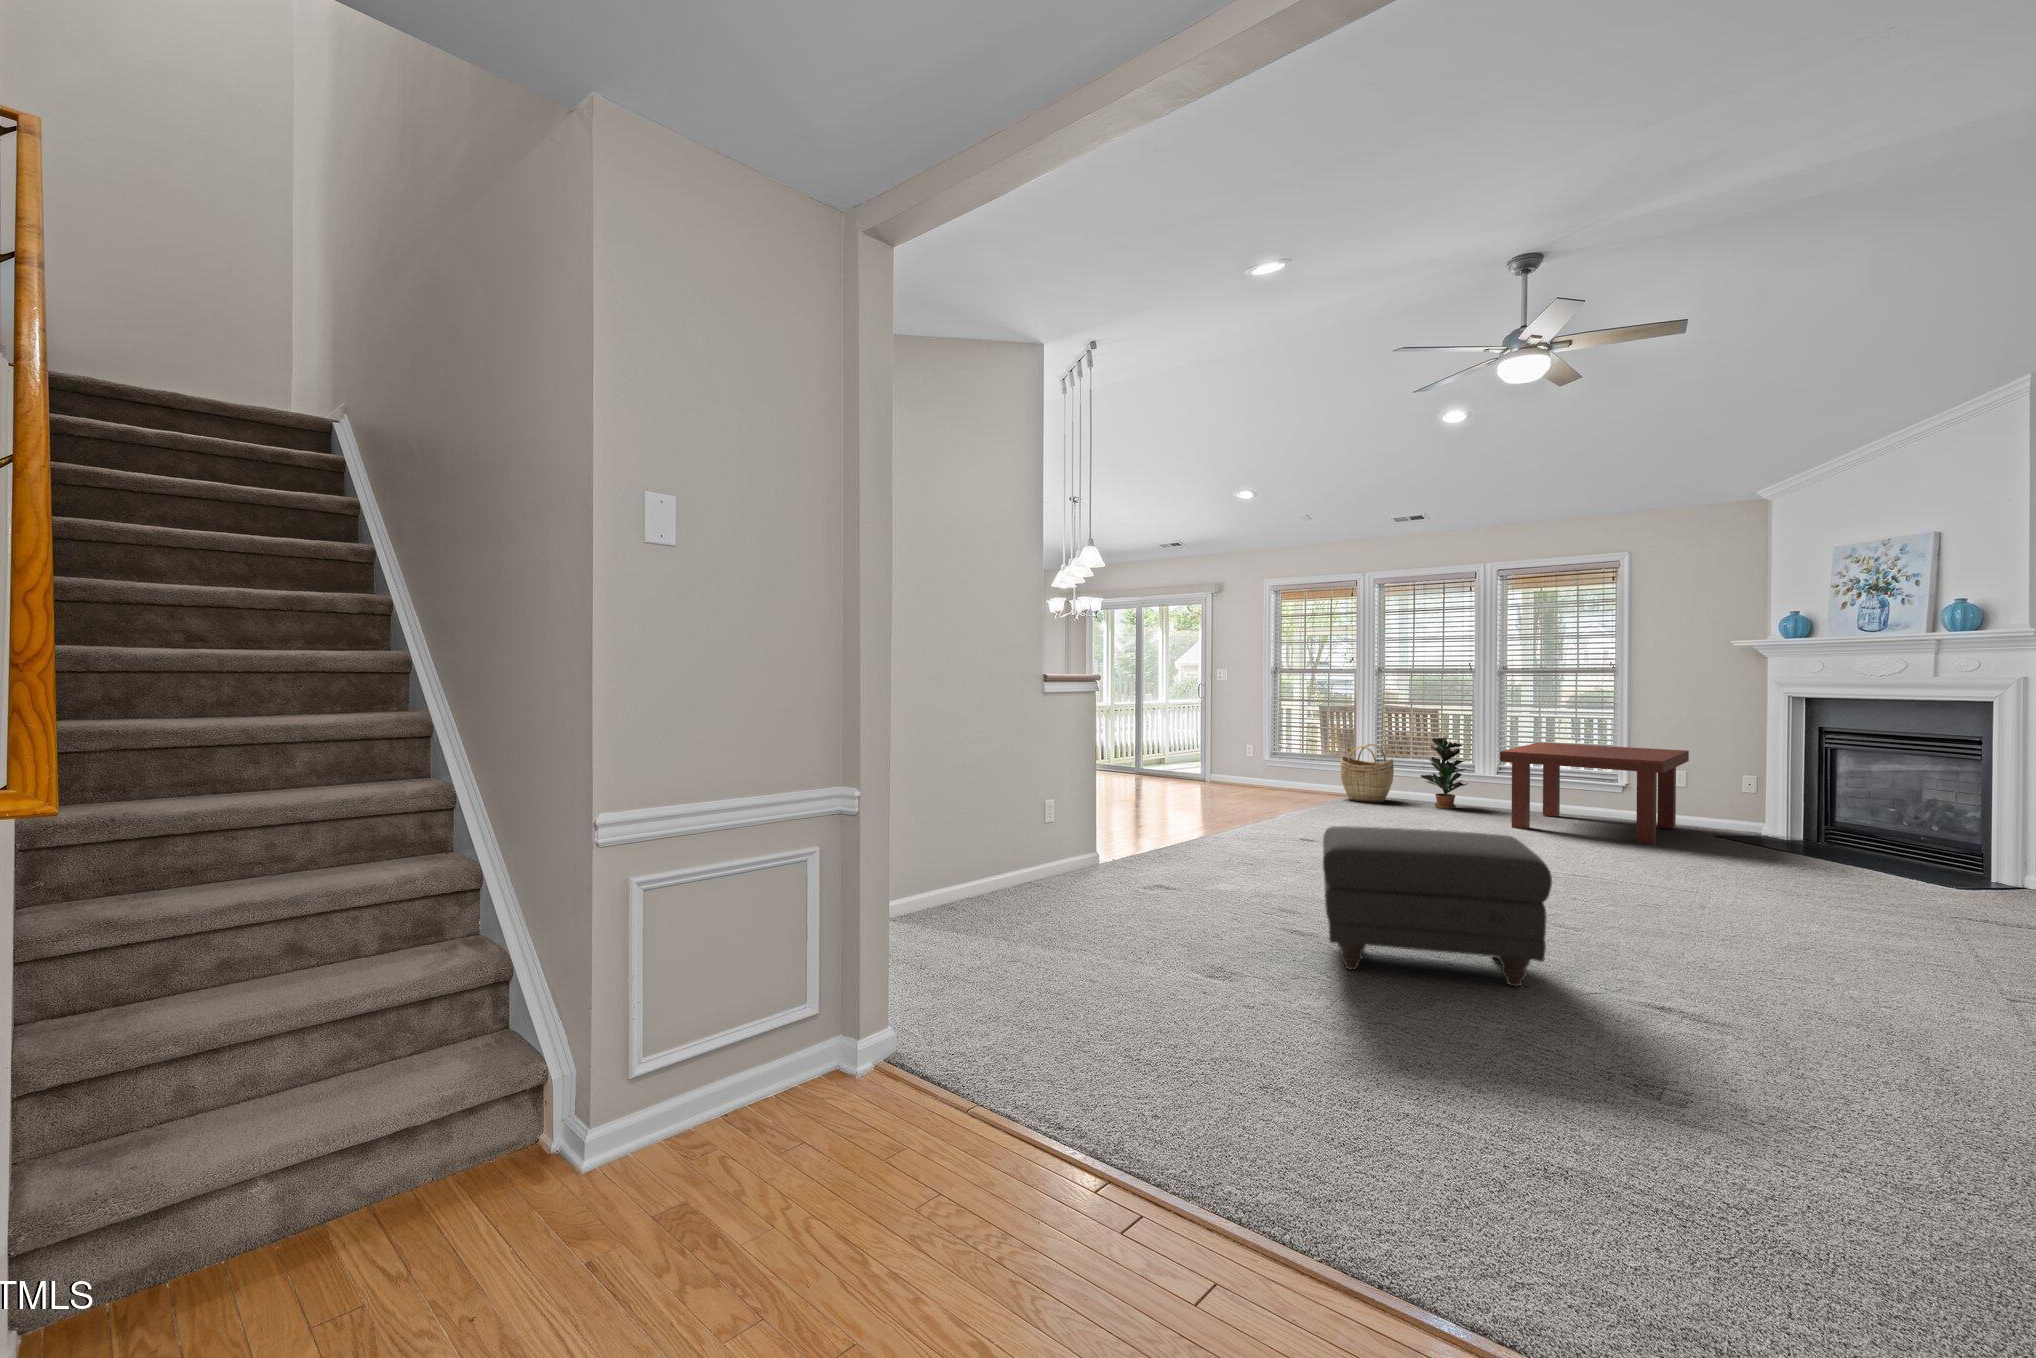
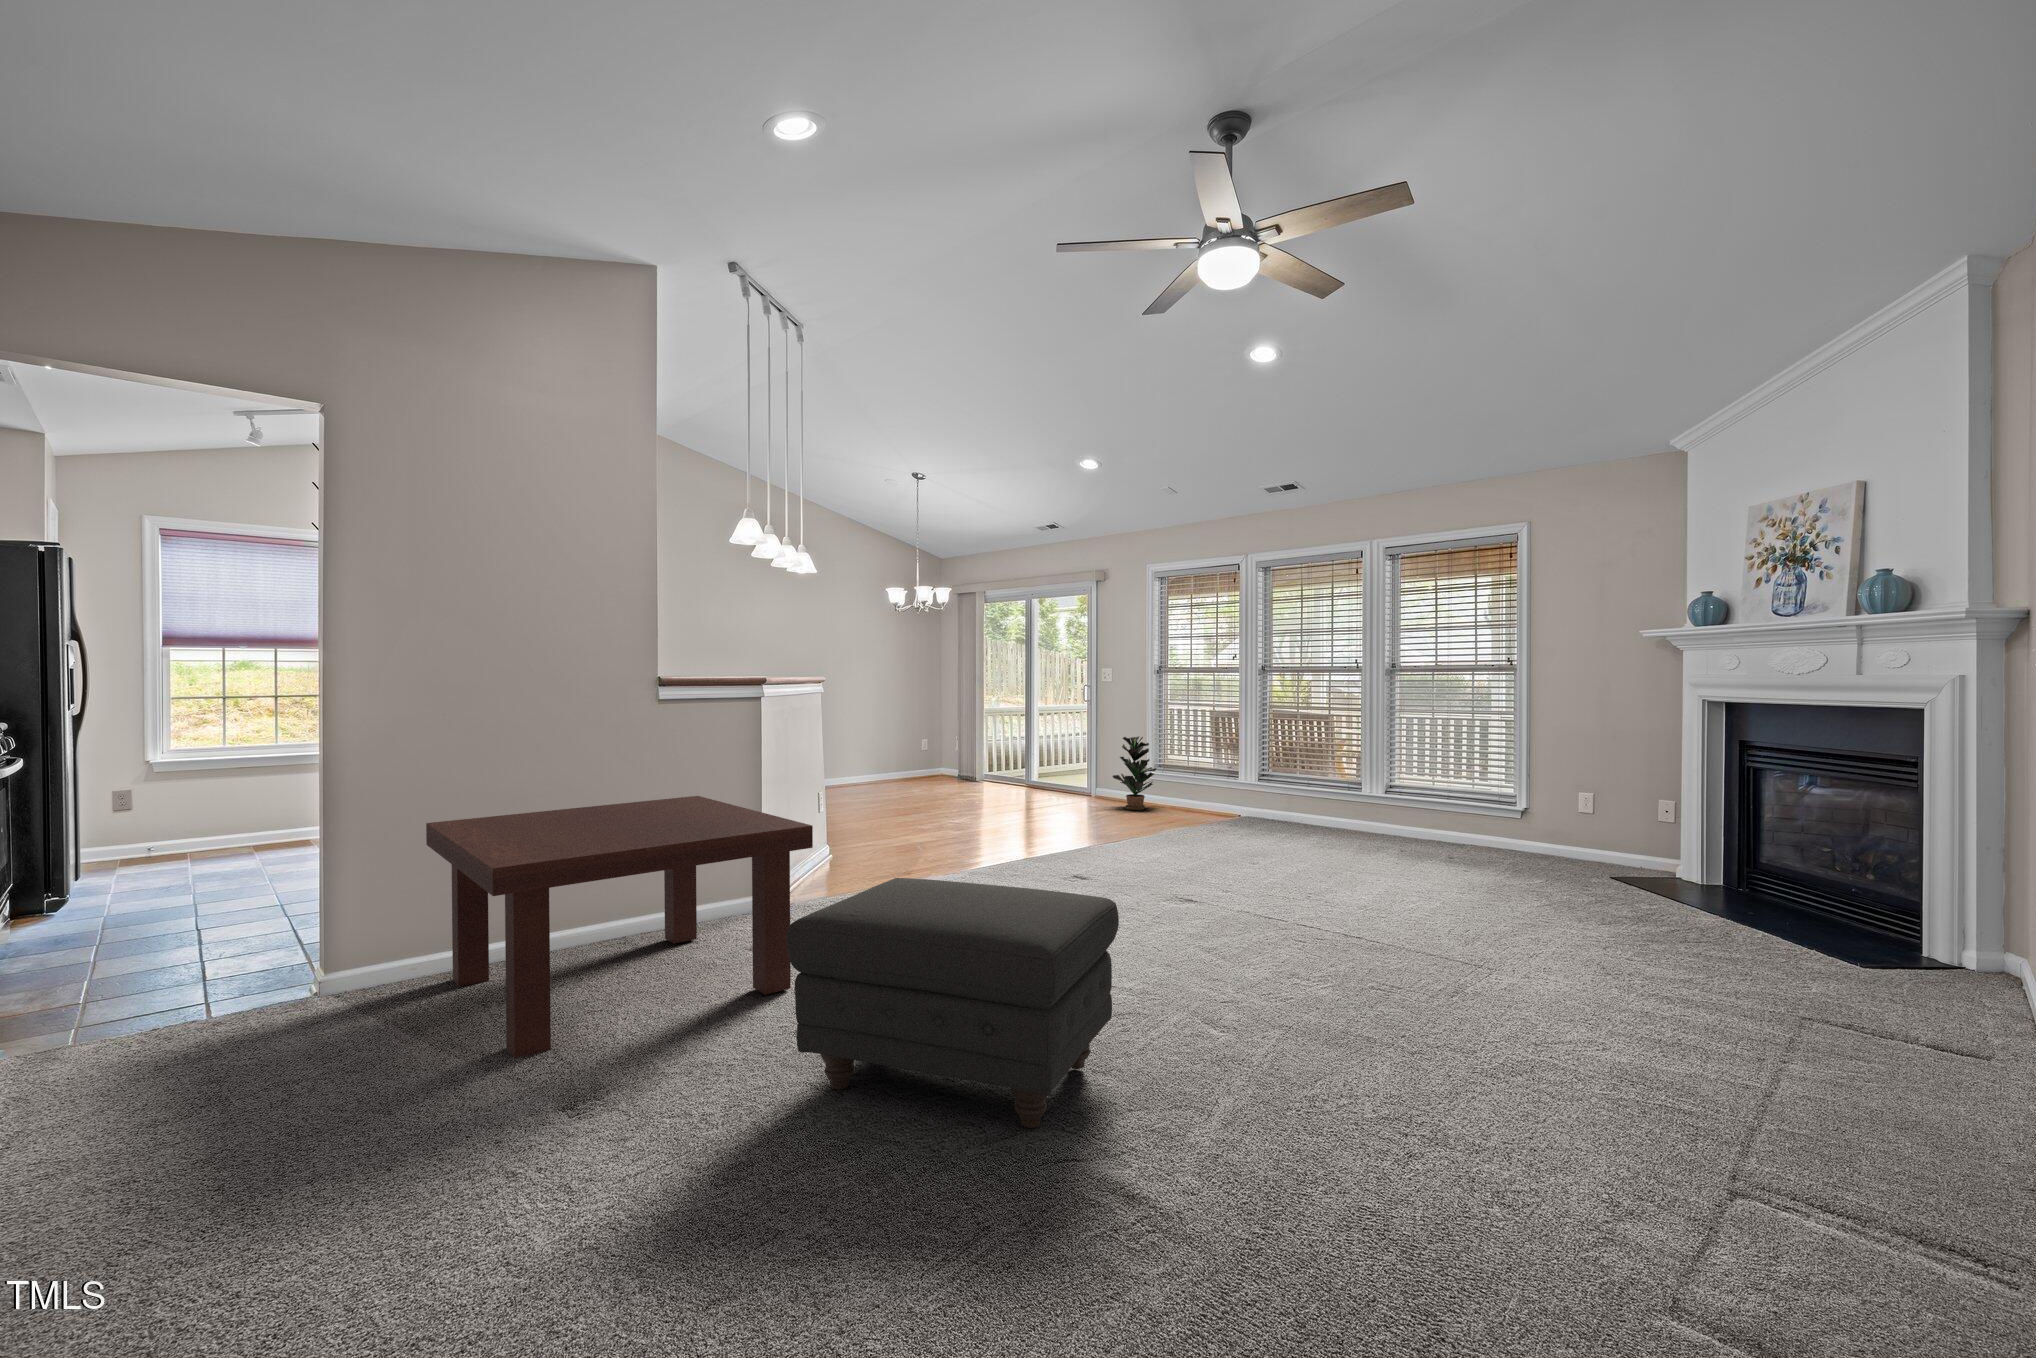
potted plant: present [1421,737,1468,809] -> present [1113,736,1156,810]
coffee table: present [1500,743,1689,844] -> present [426,796,813,1058]
woven basket: present [1340,744,1394,803] -> none [1211,755,1271,825]

